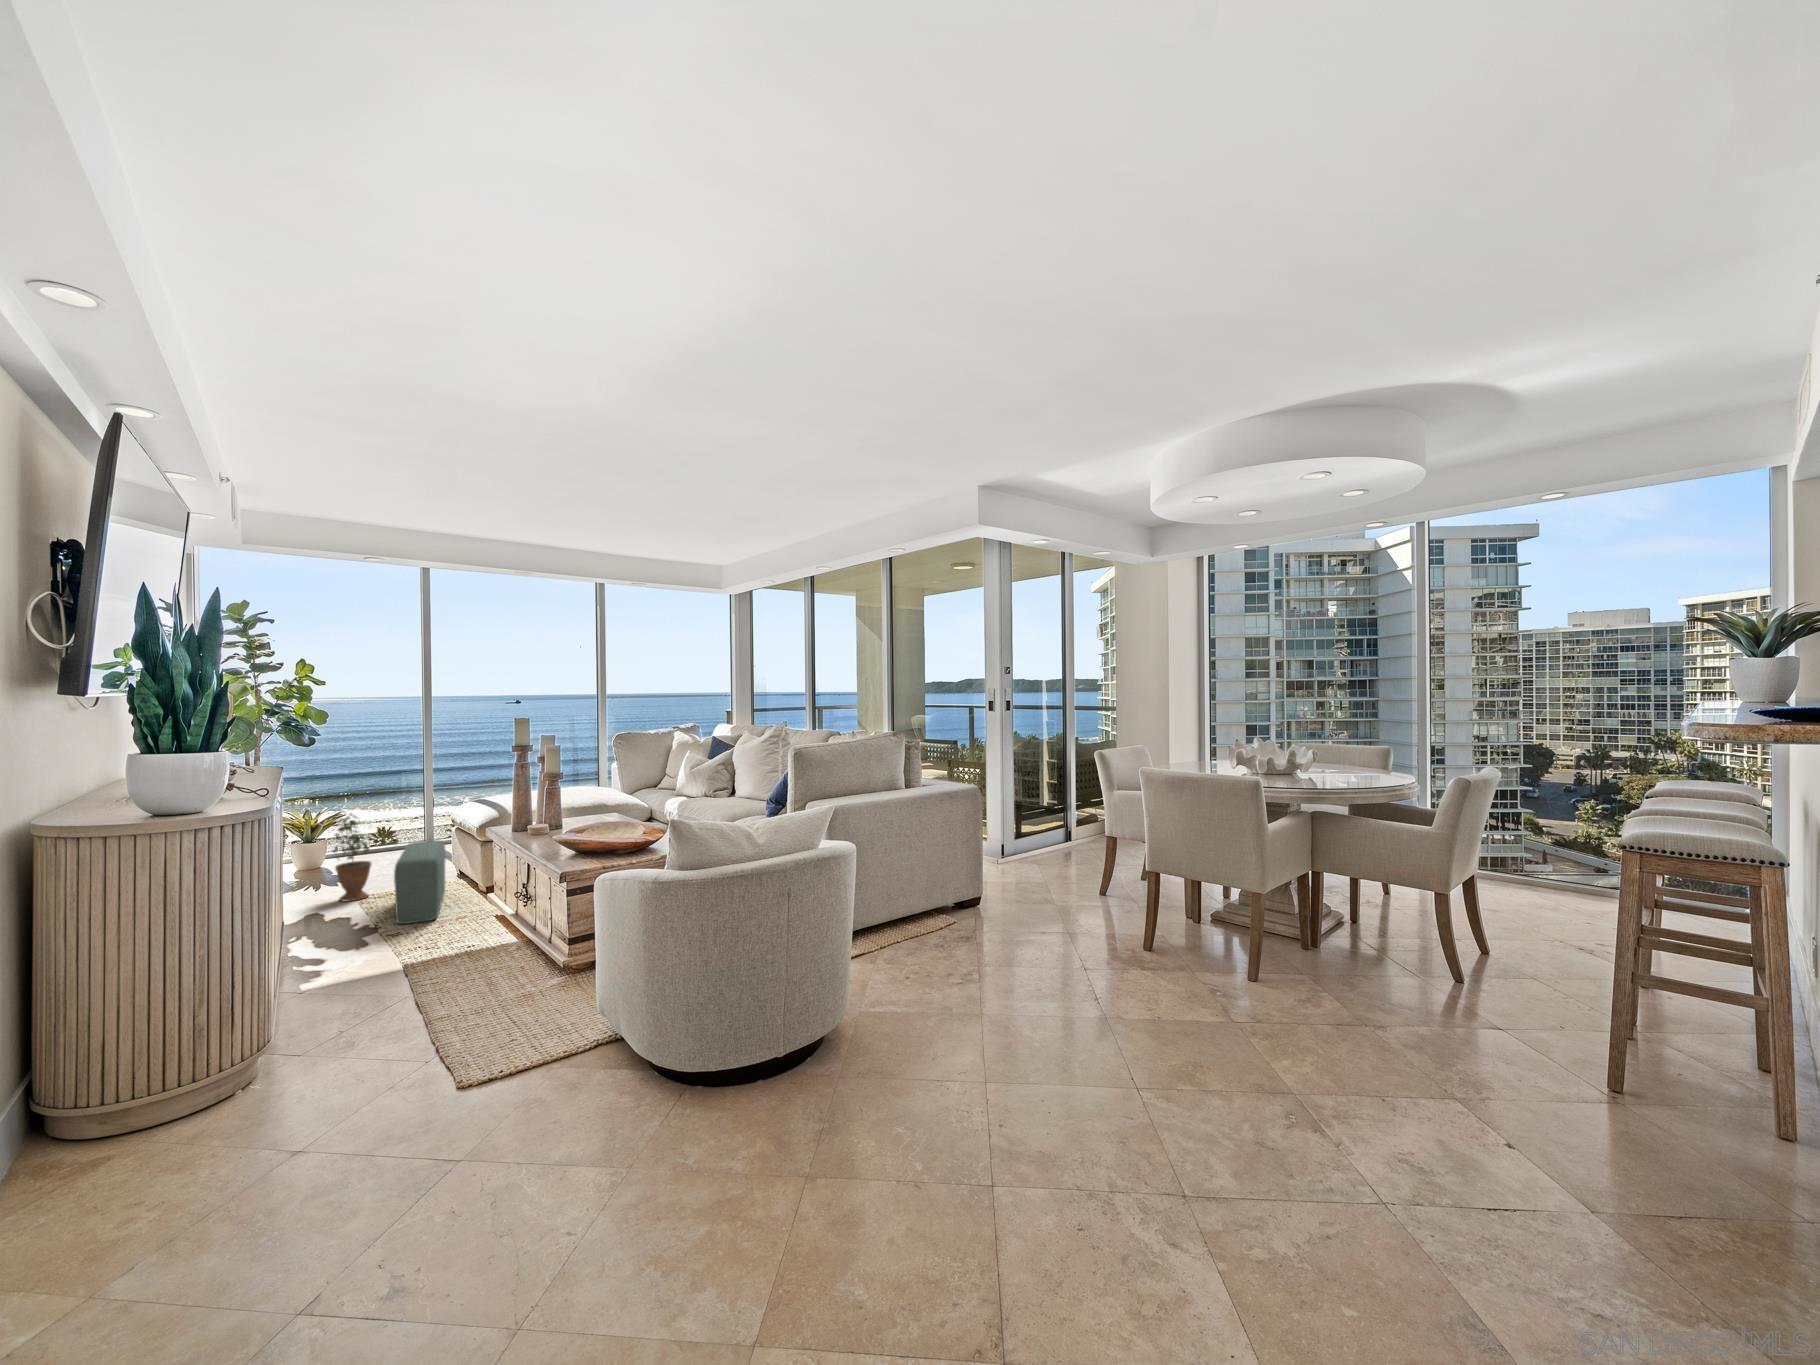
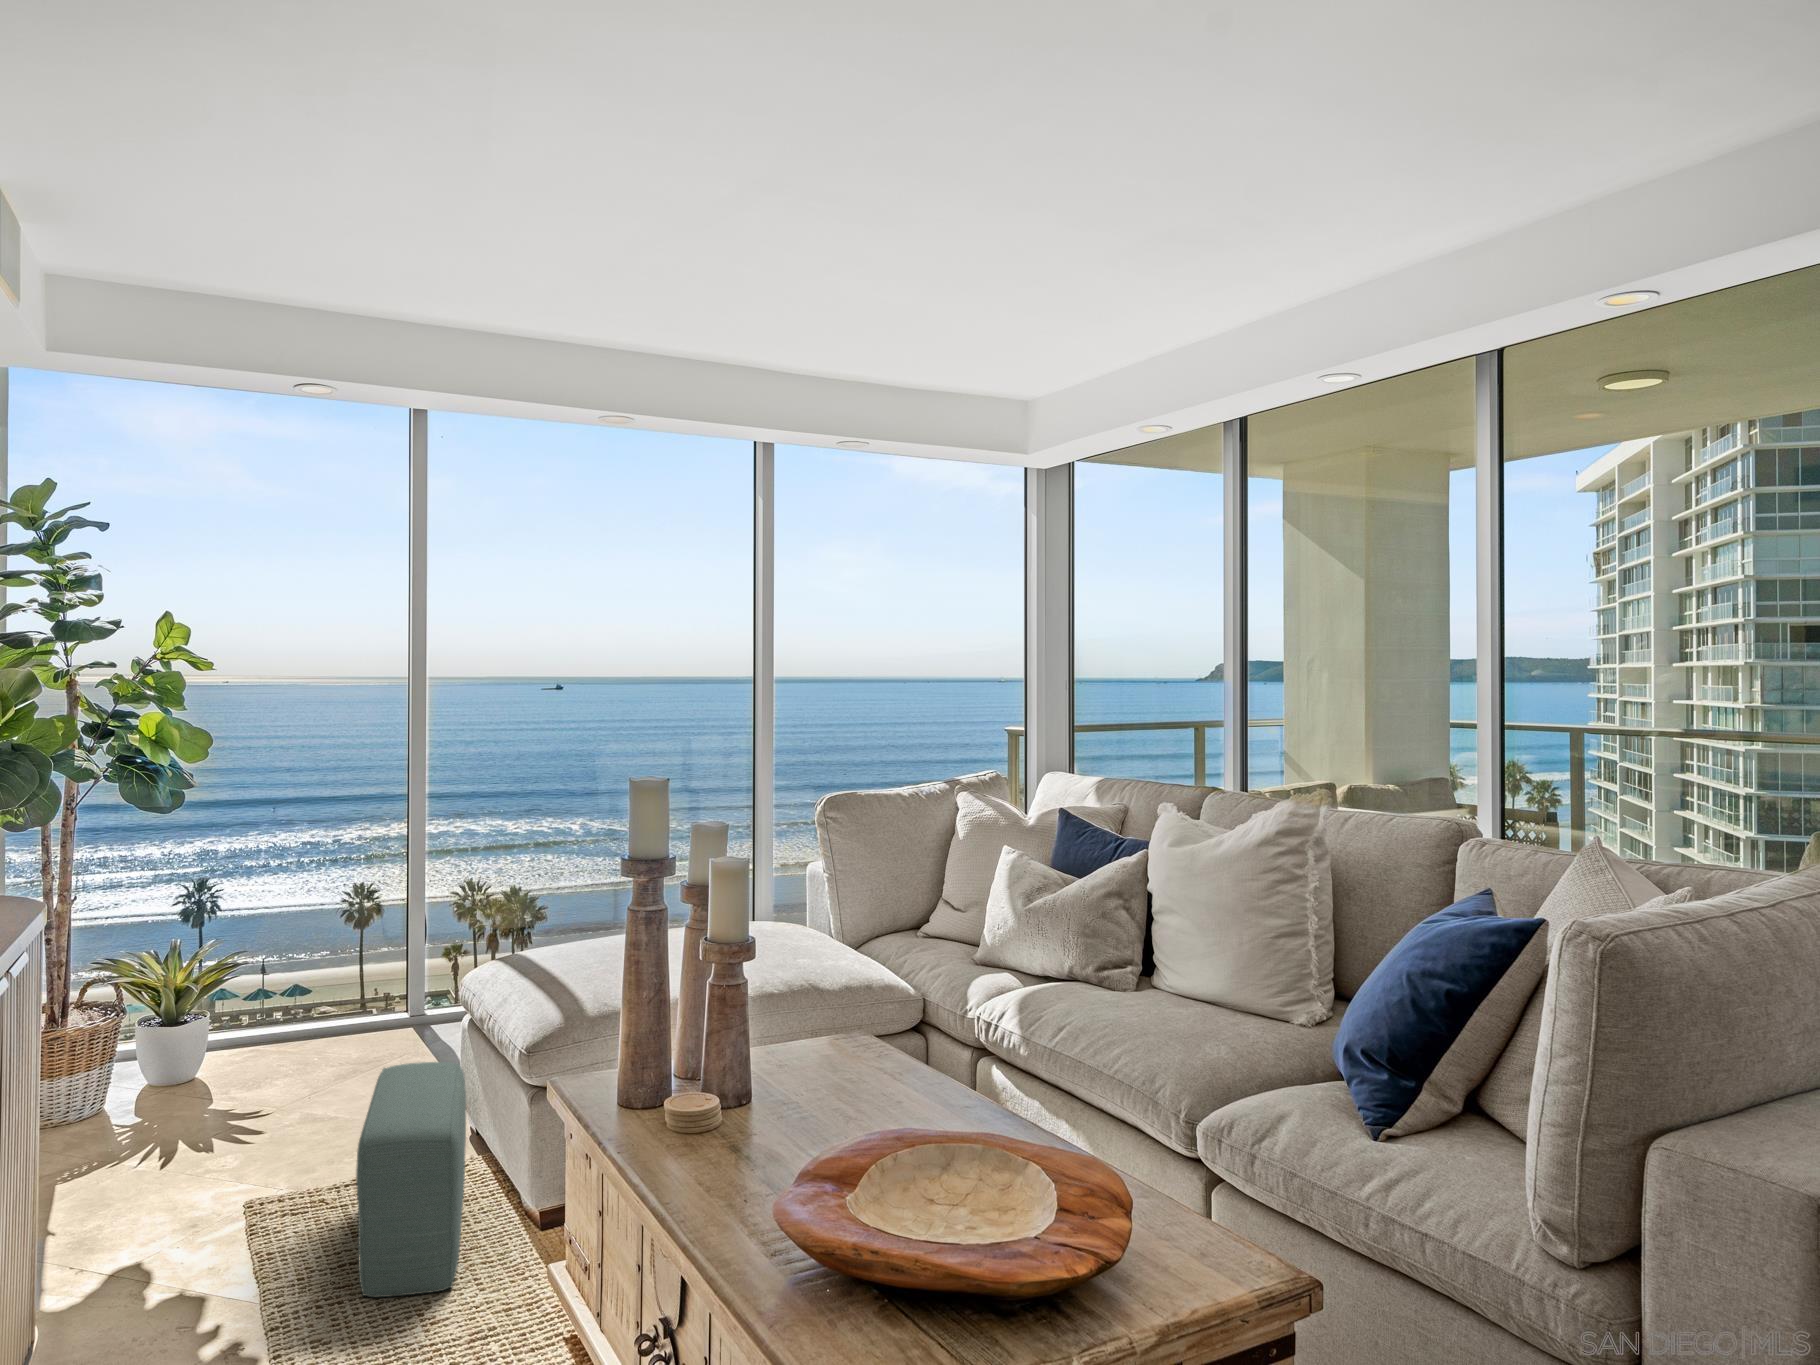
potted plant: present [329,814,371,901] -> none [209,978,302,1198]

